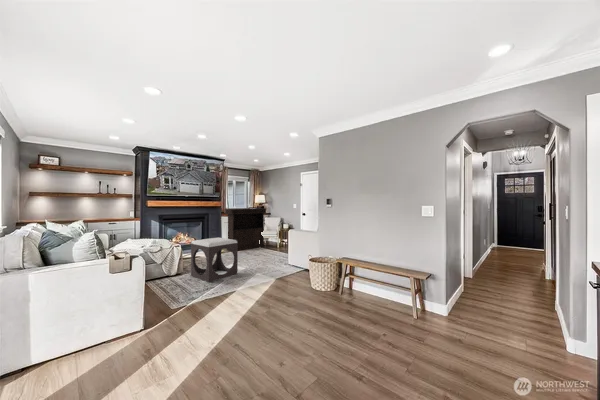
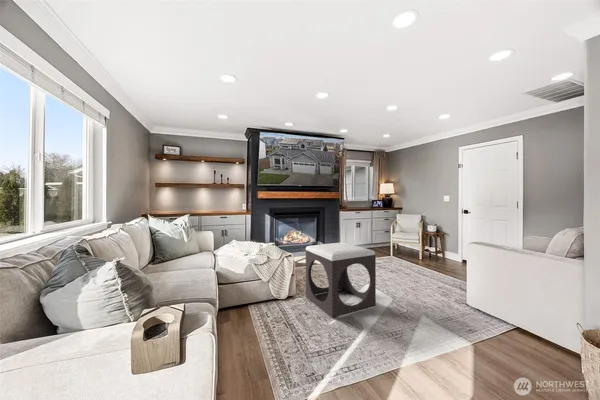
console table: present [225,208,266,251] -> none [345,201,401,257]

